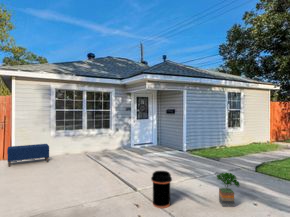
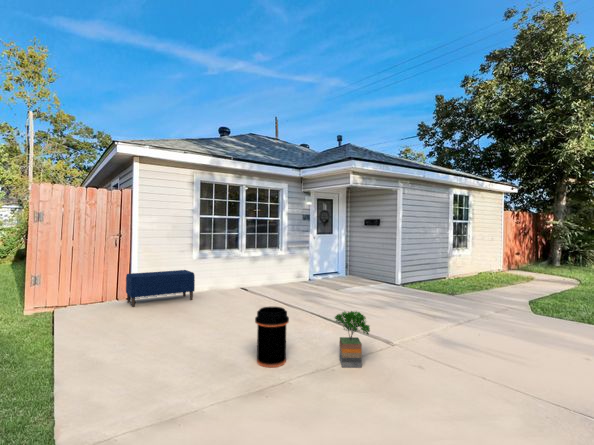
trash can: present [151,171,172,208] -> present [255,307,289,367]
potted tree: present [217,173,240,207] -> present [335,311,370,367]

